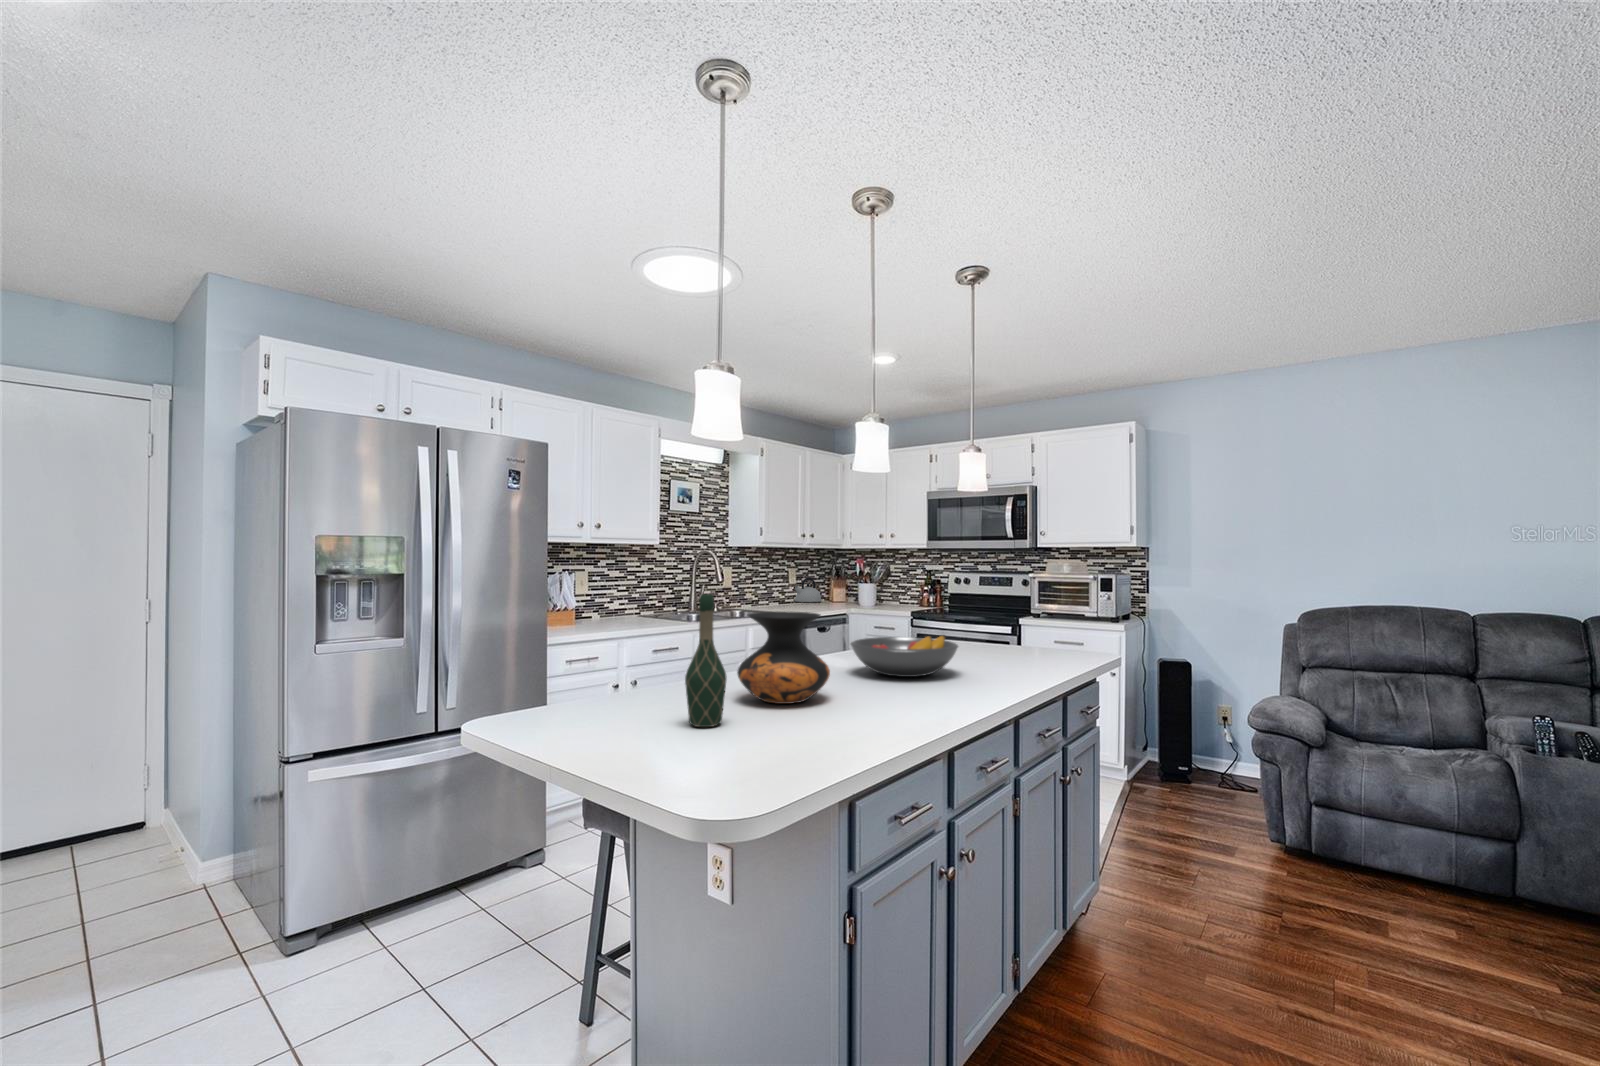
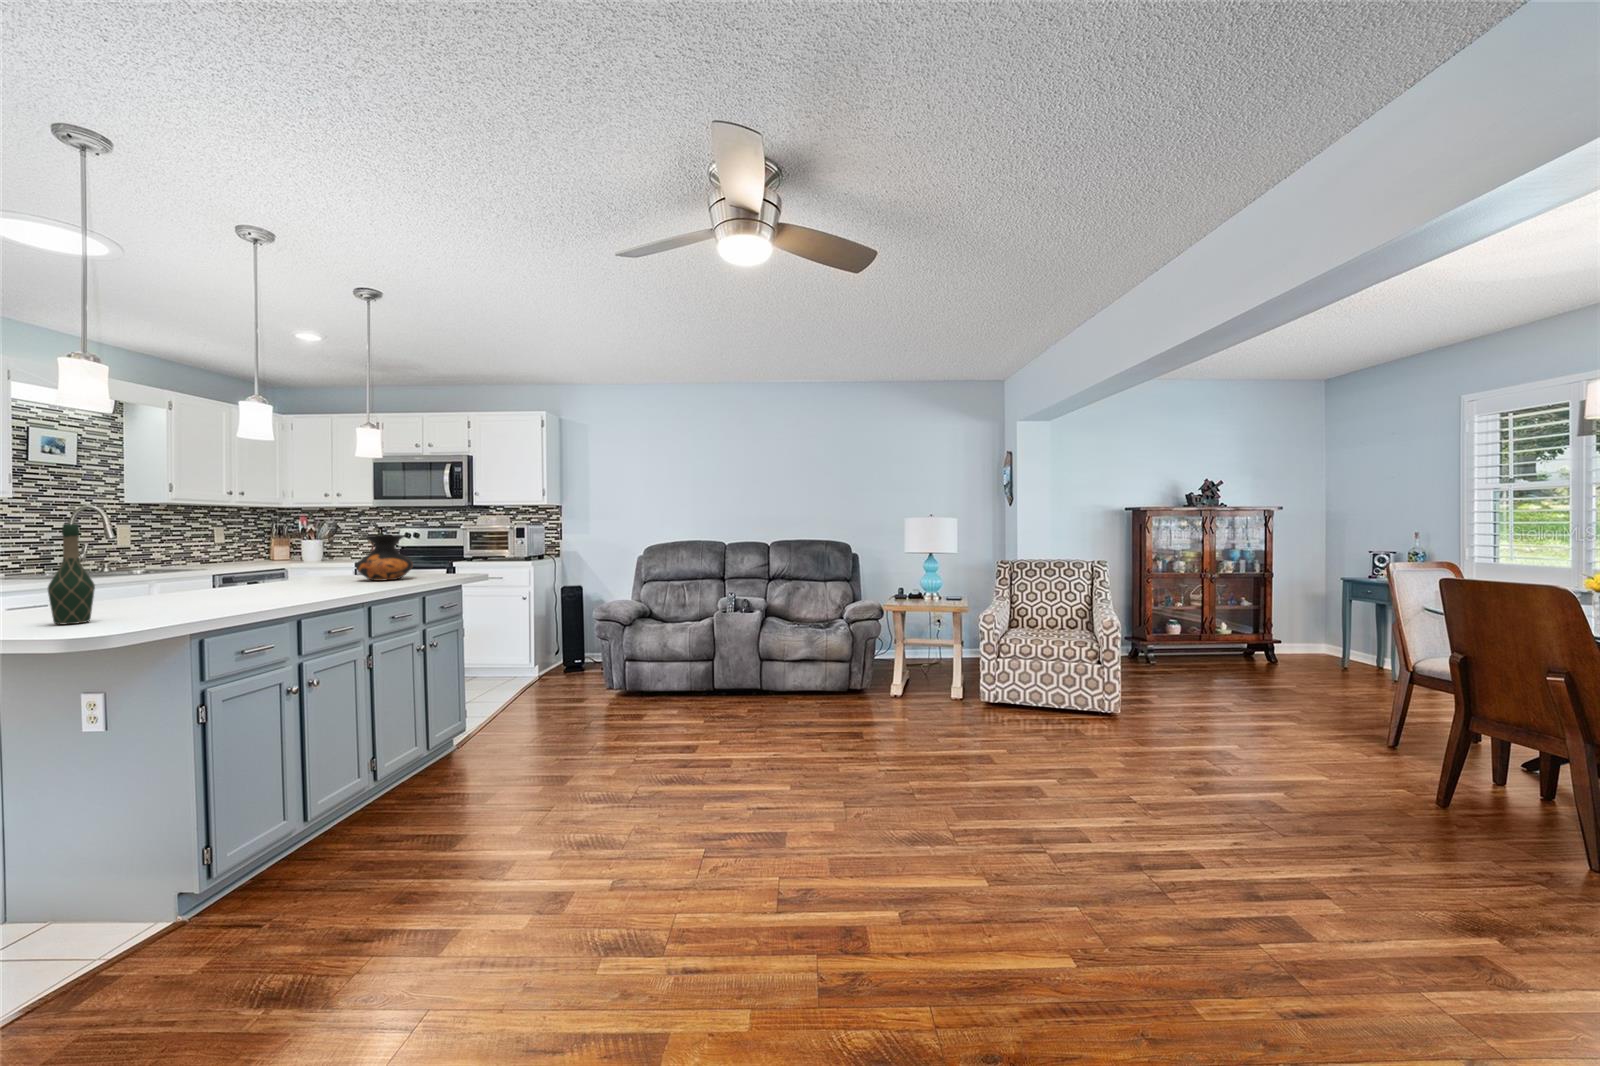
kettle: present [795,577,822,602] -> none [223,536,260,561]
vase: present [737,612,830,704] -> present [356,535,413,581]
fruit bowl: present [851,635,958,677] -> none [244,561,346,592]

